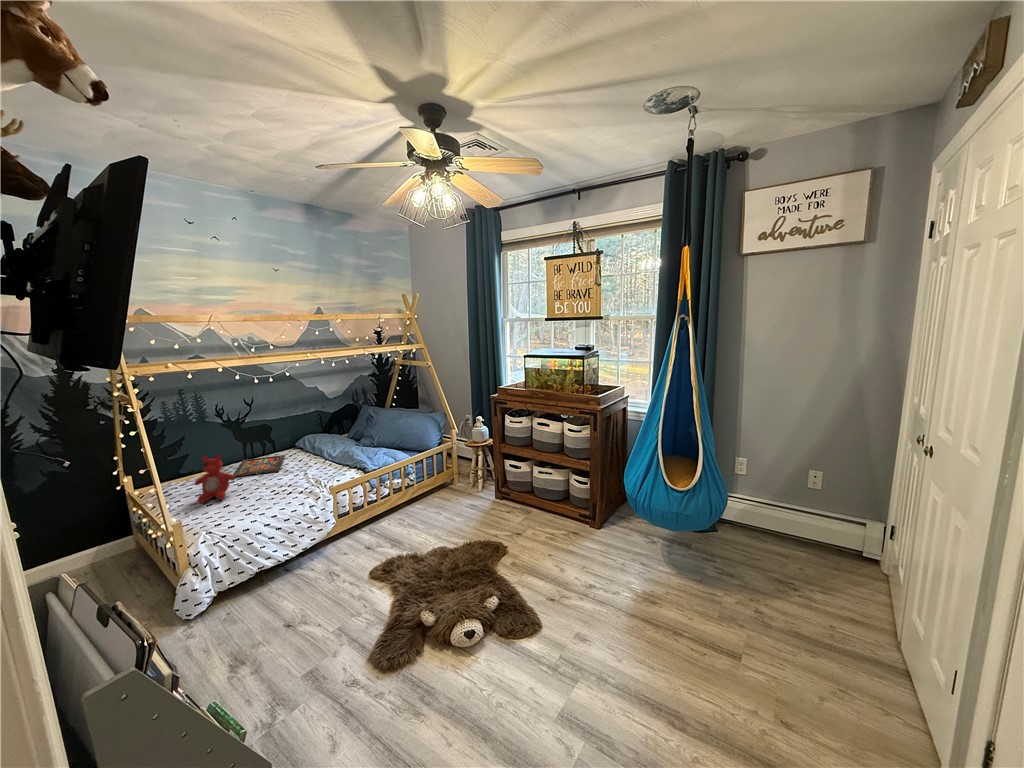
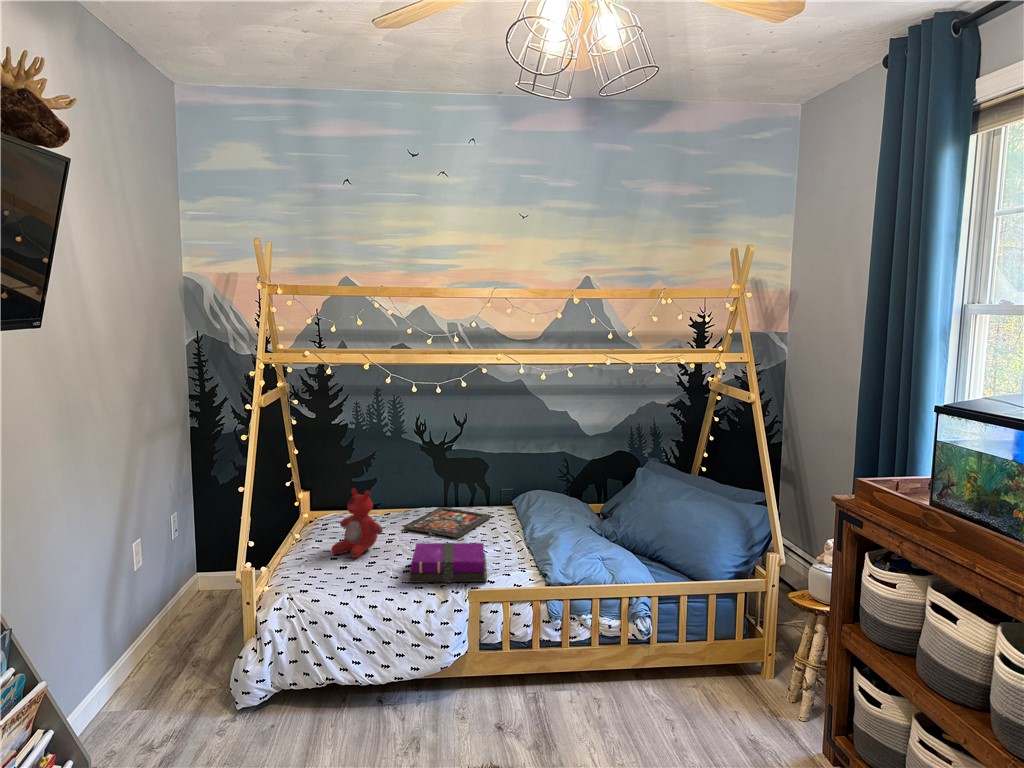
notebook: none [267,465,328,498] -> present [409,543,487,583]

